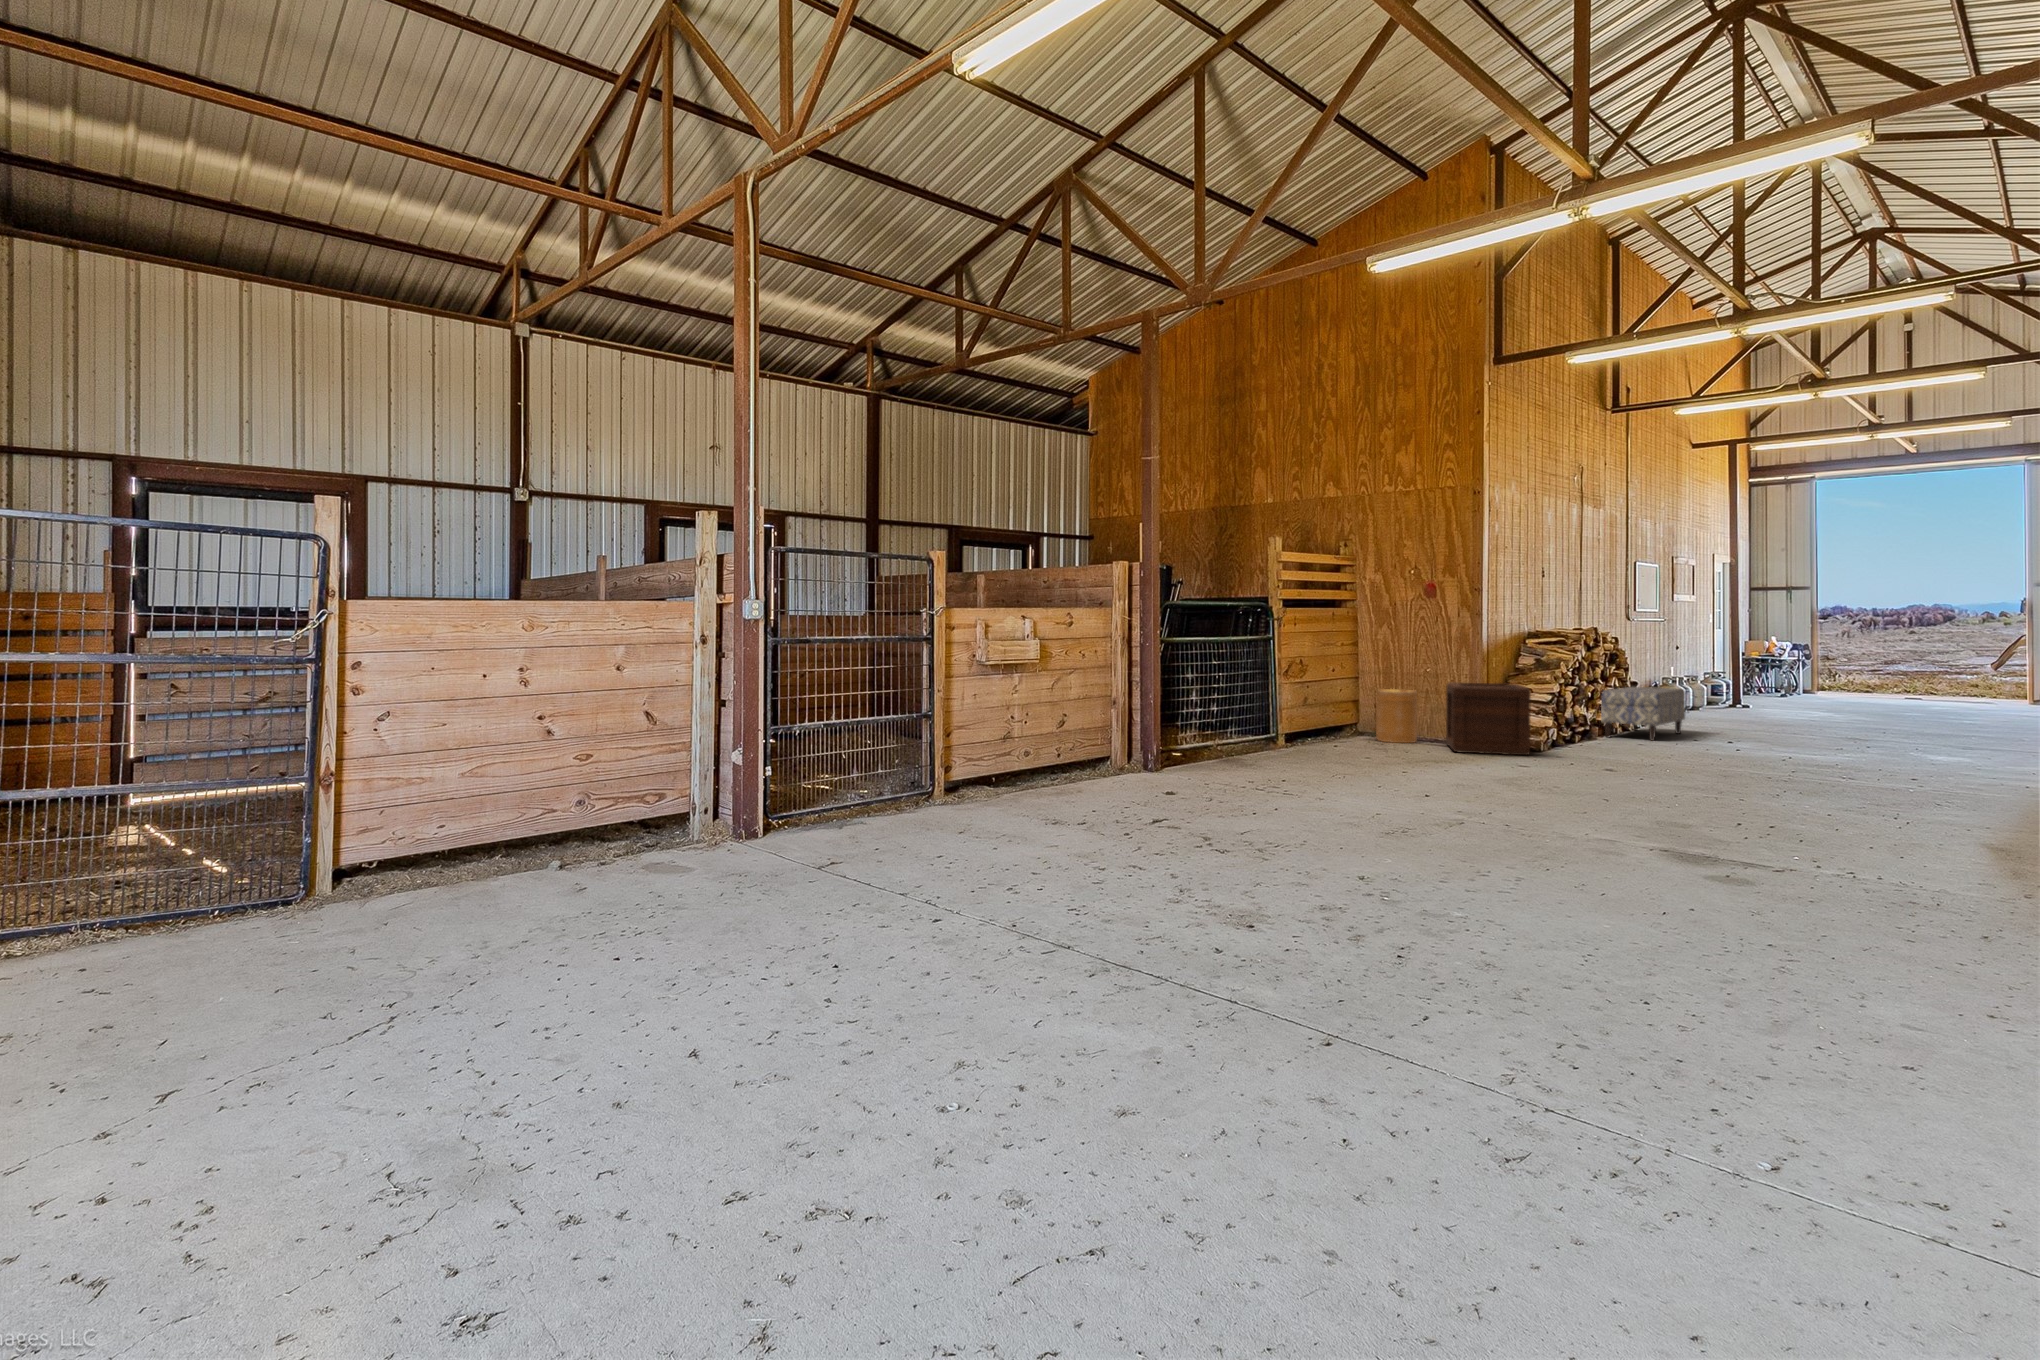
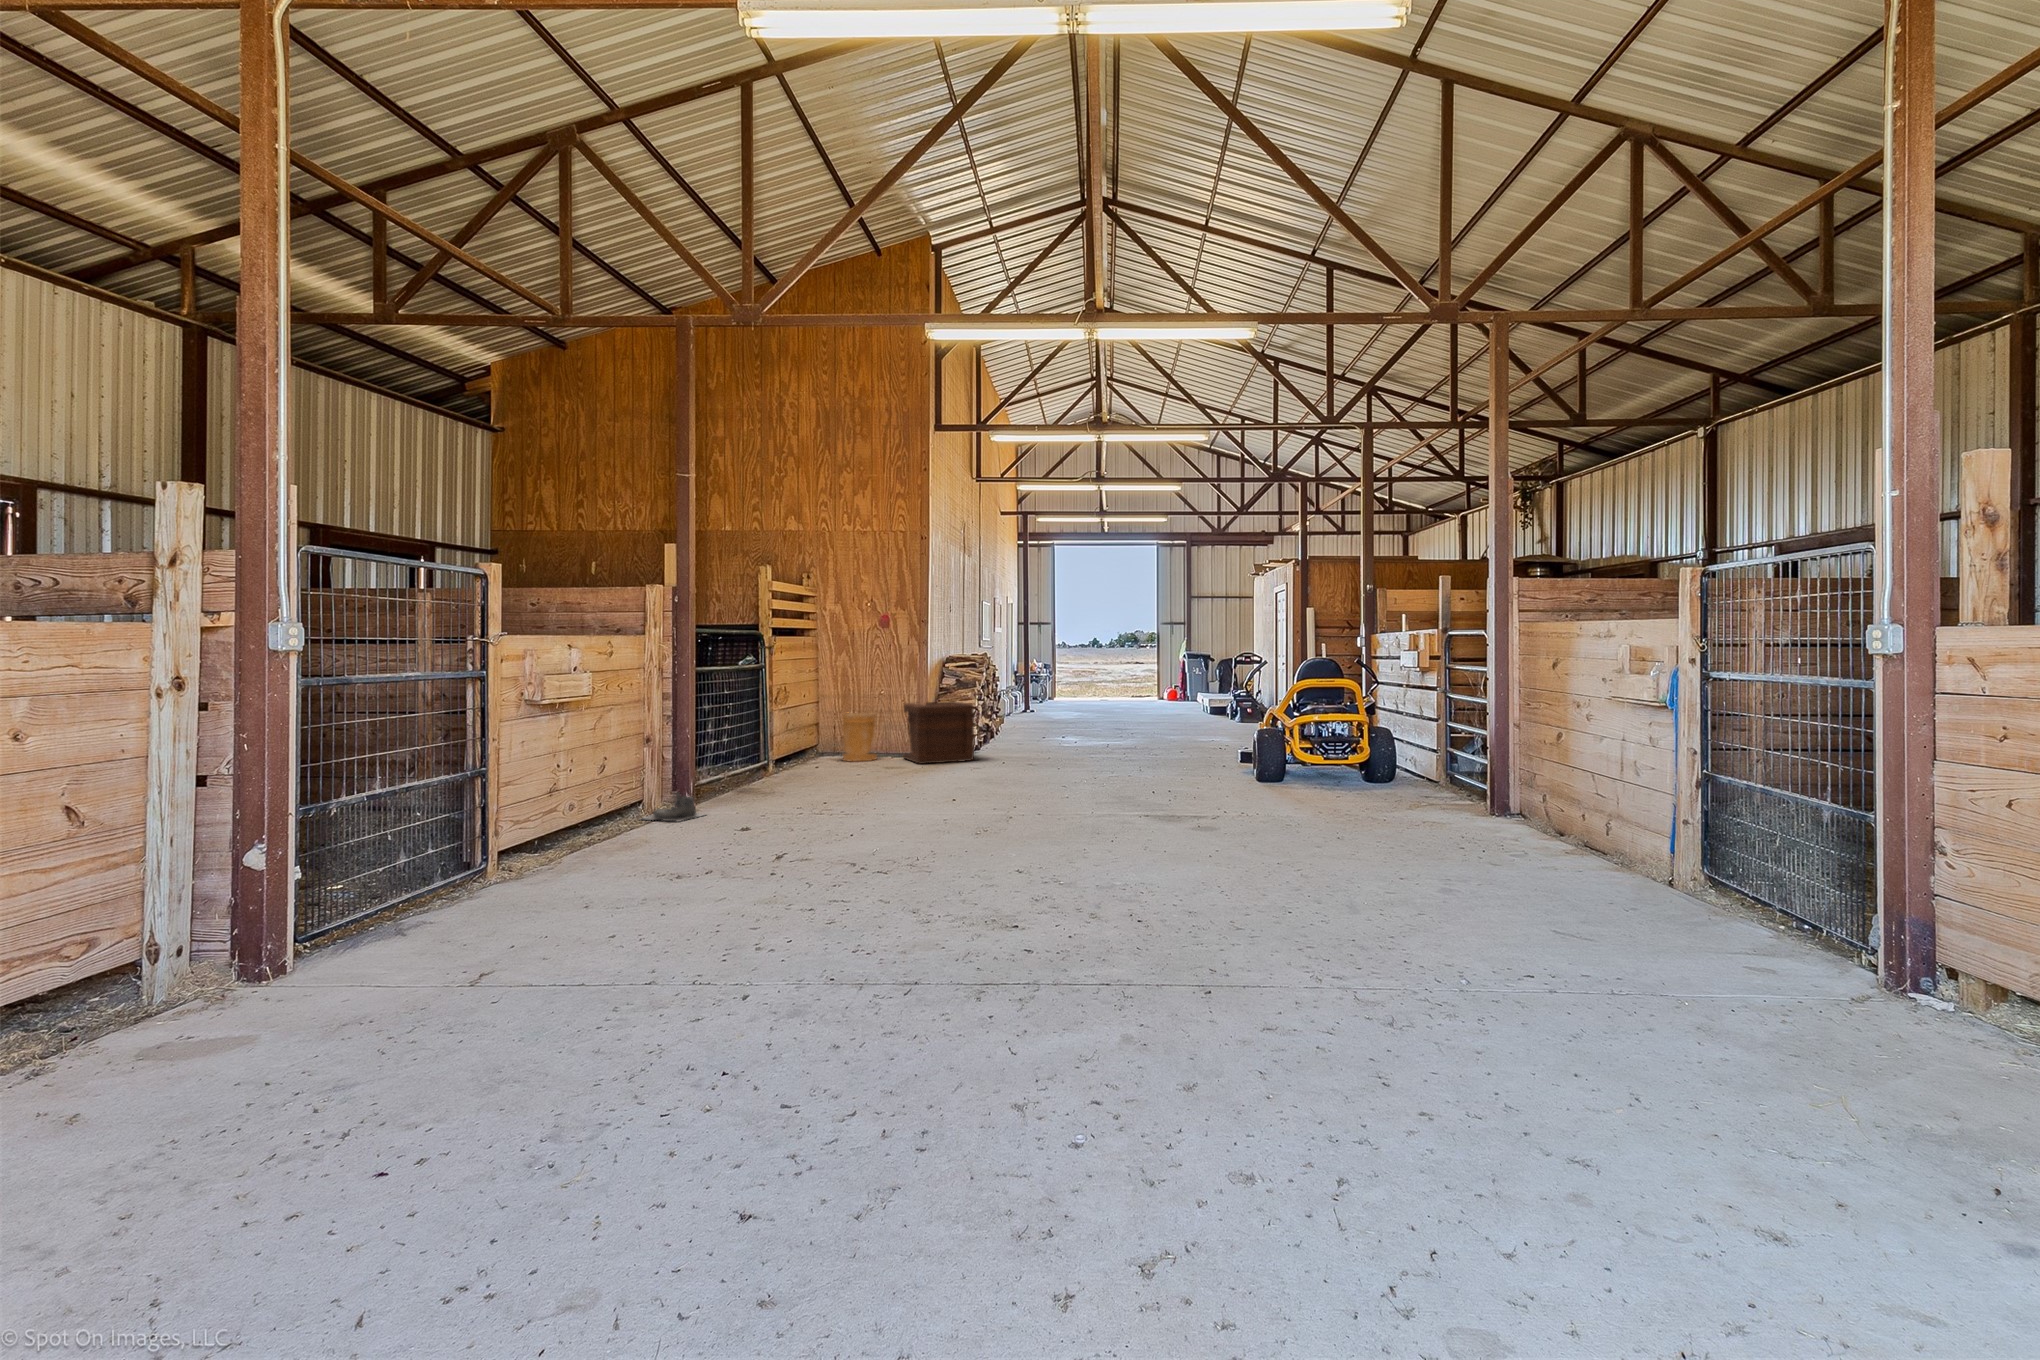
bench: present [1601,687,1686,741] -> none [994,700,1039,742]
boots: none [1106,749,1164,777] -> present [644,793,703,822]

